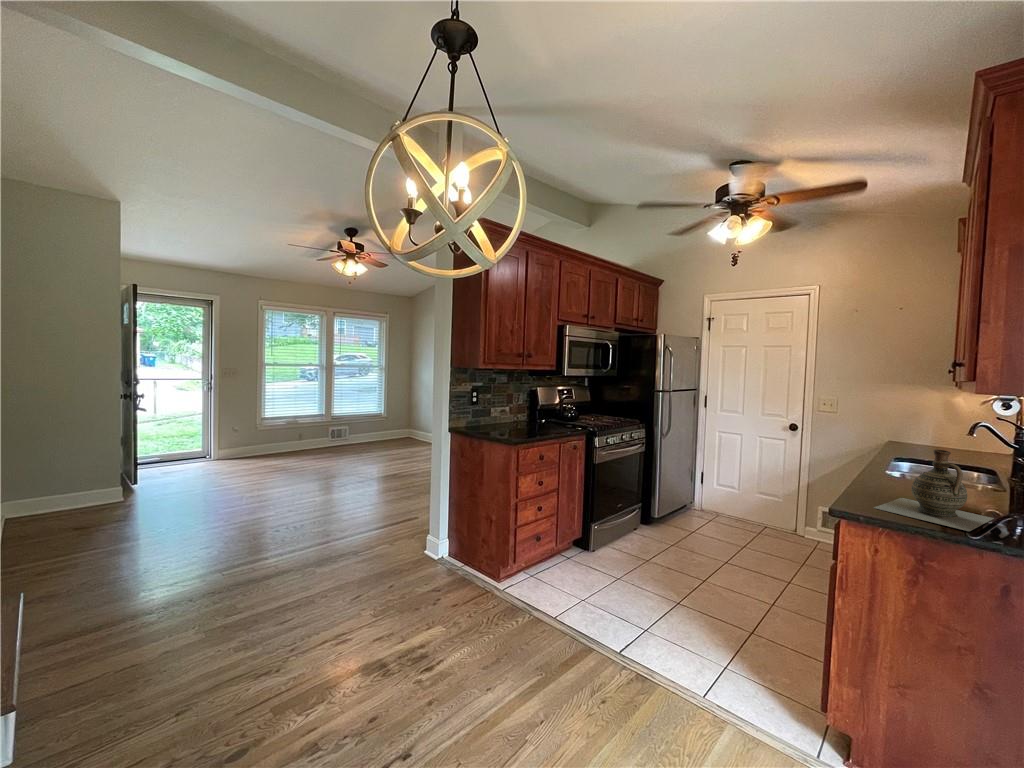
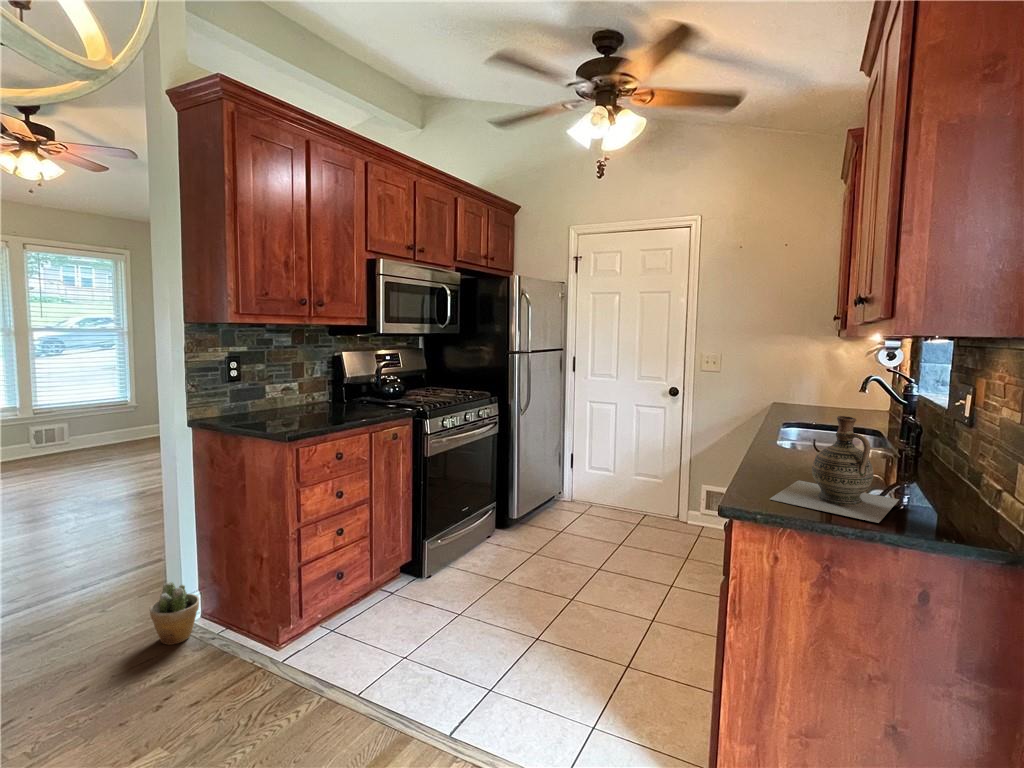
potted plant: none [424,529,451,569] -> present [149,582,199,645]

